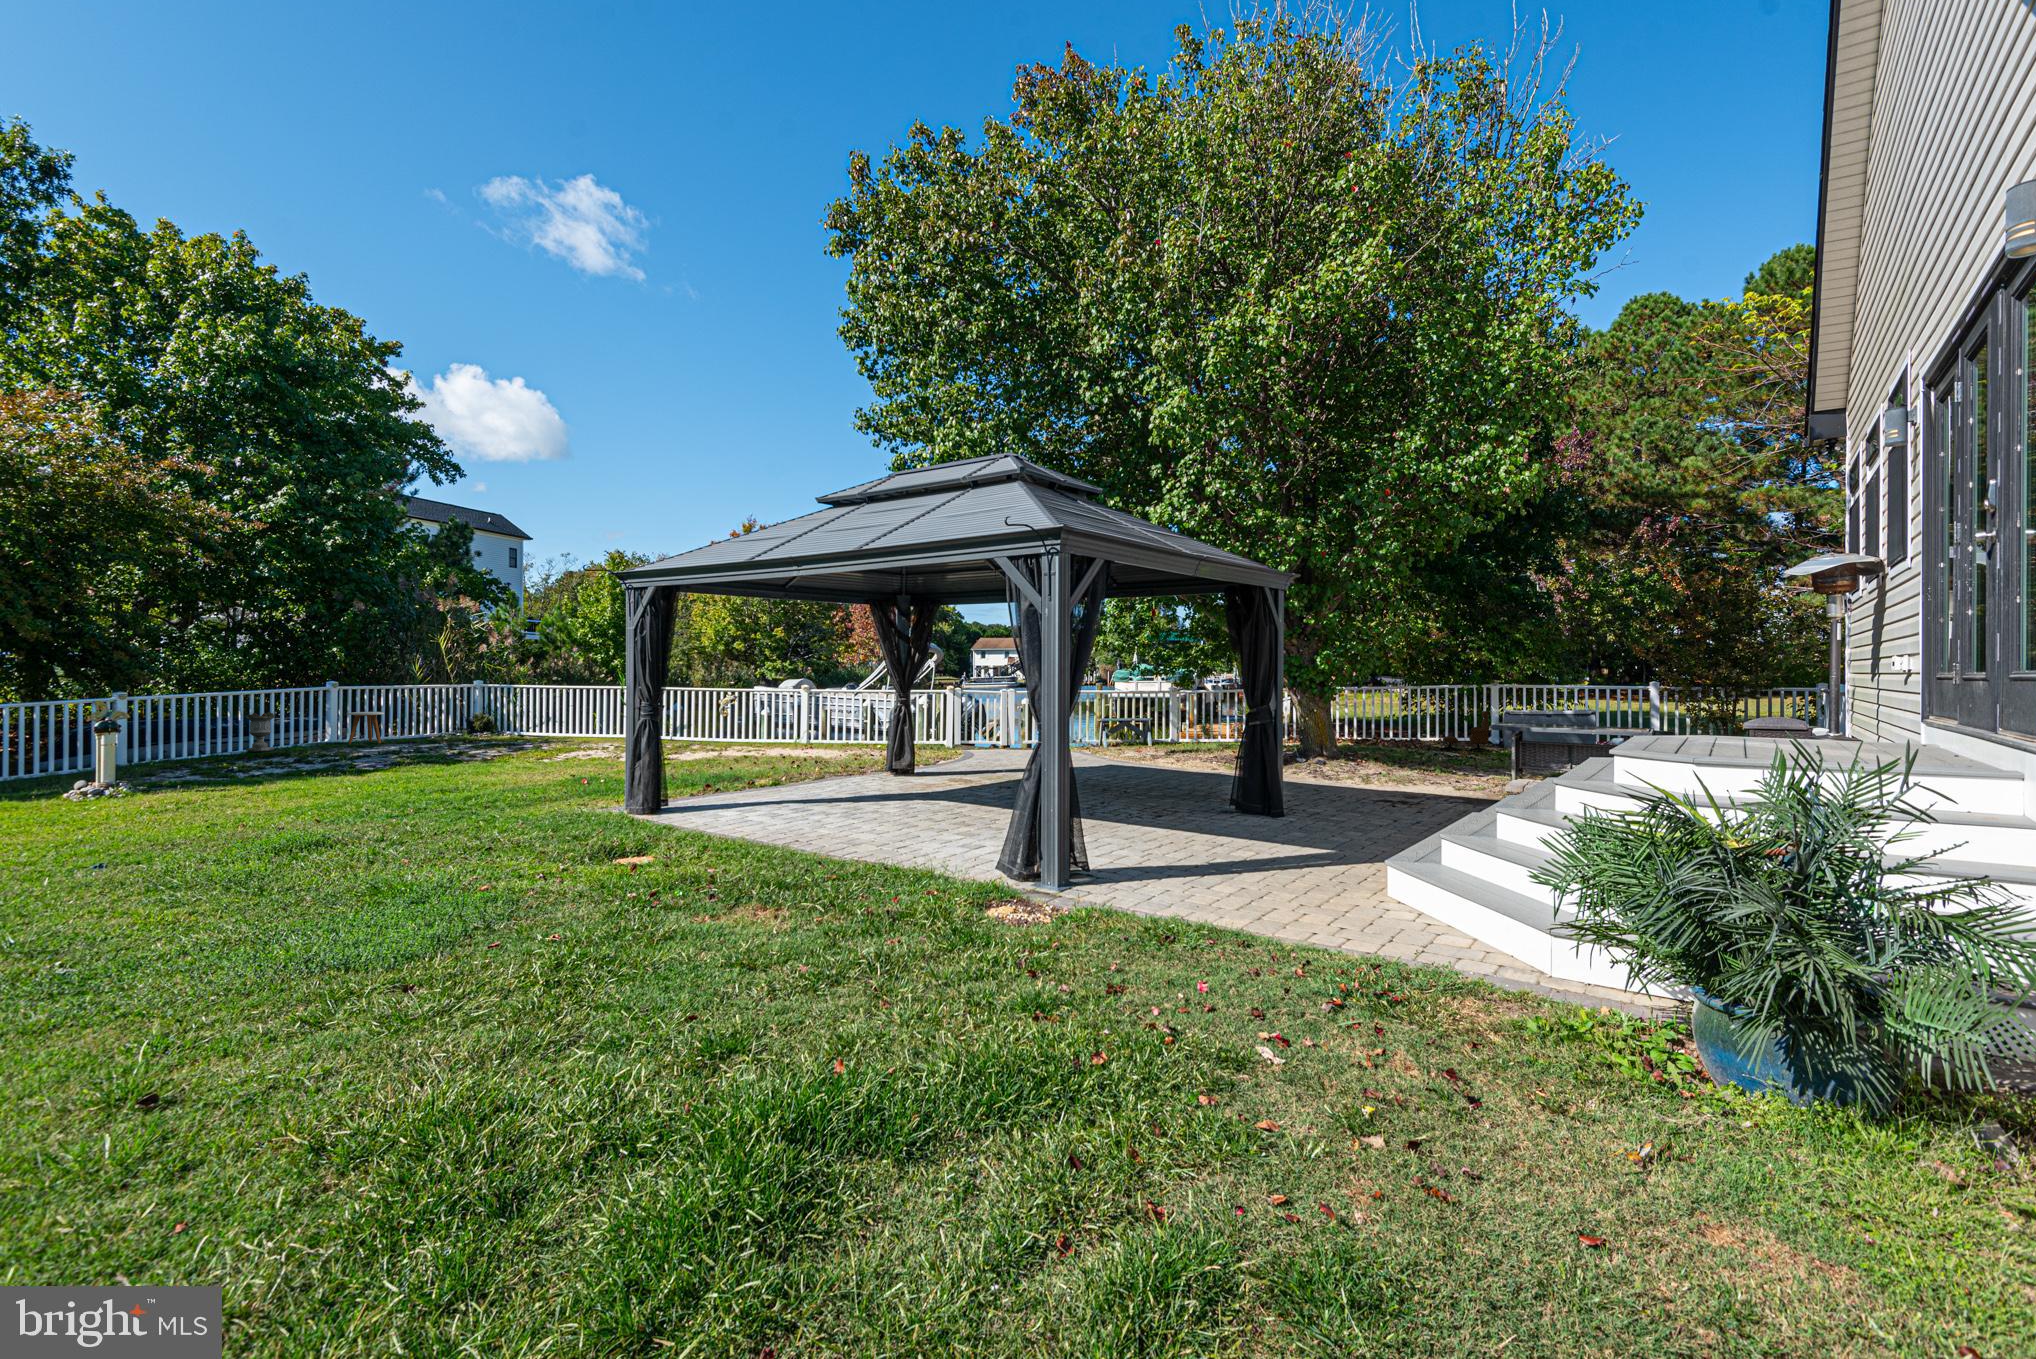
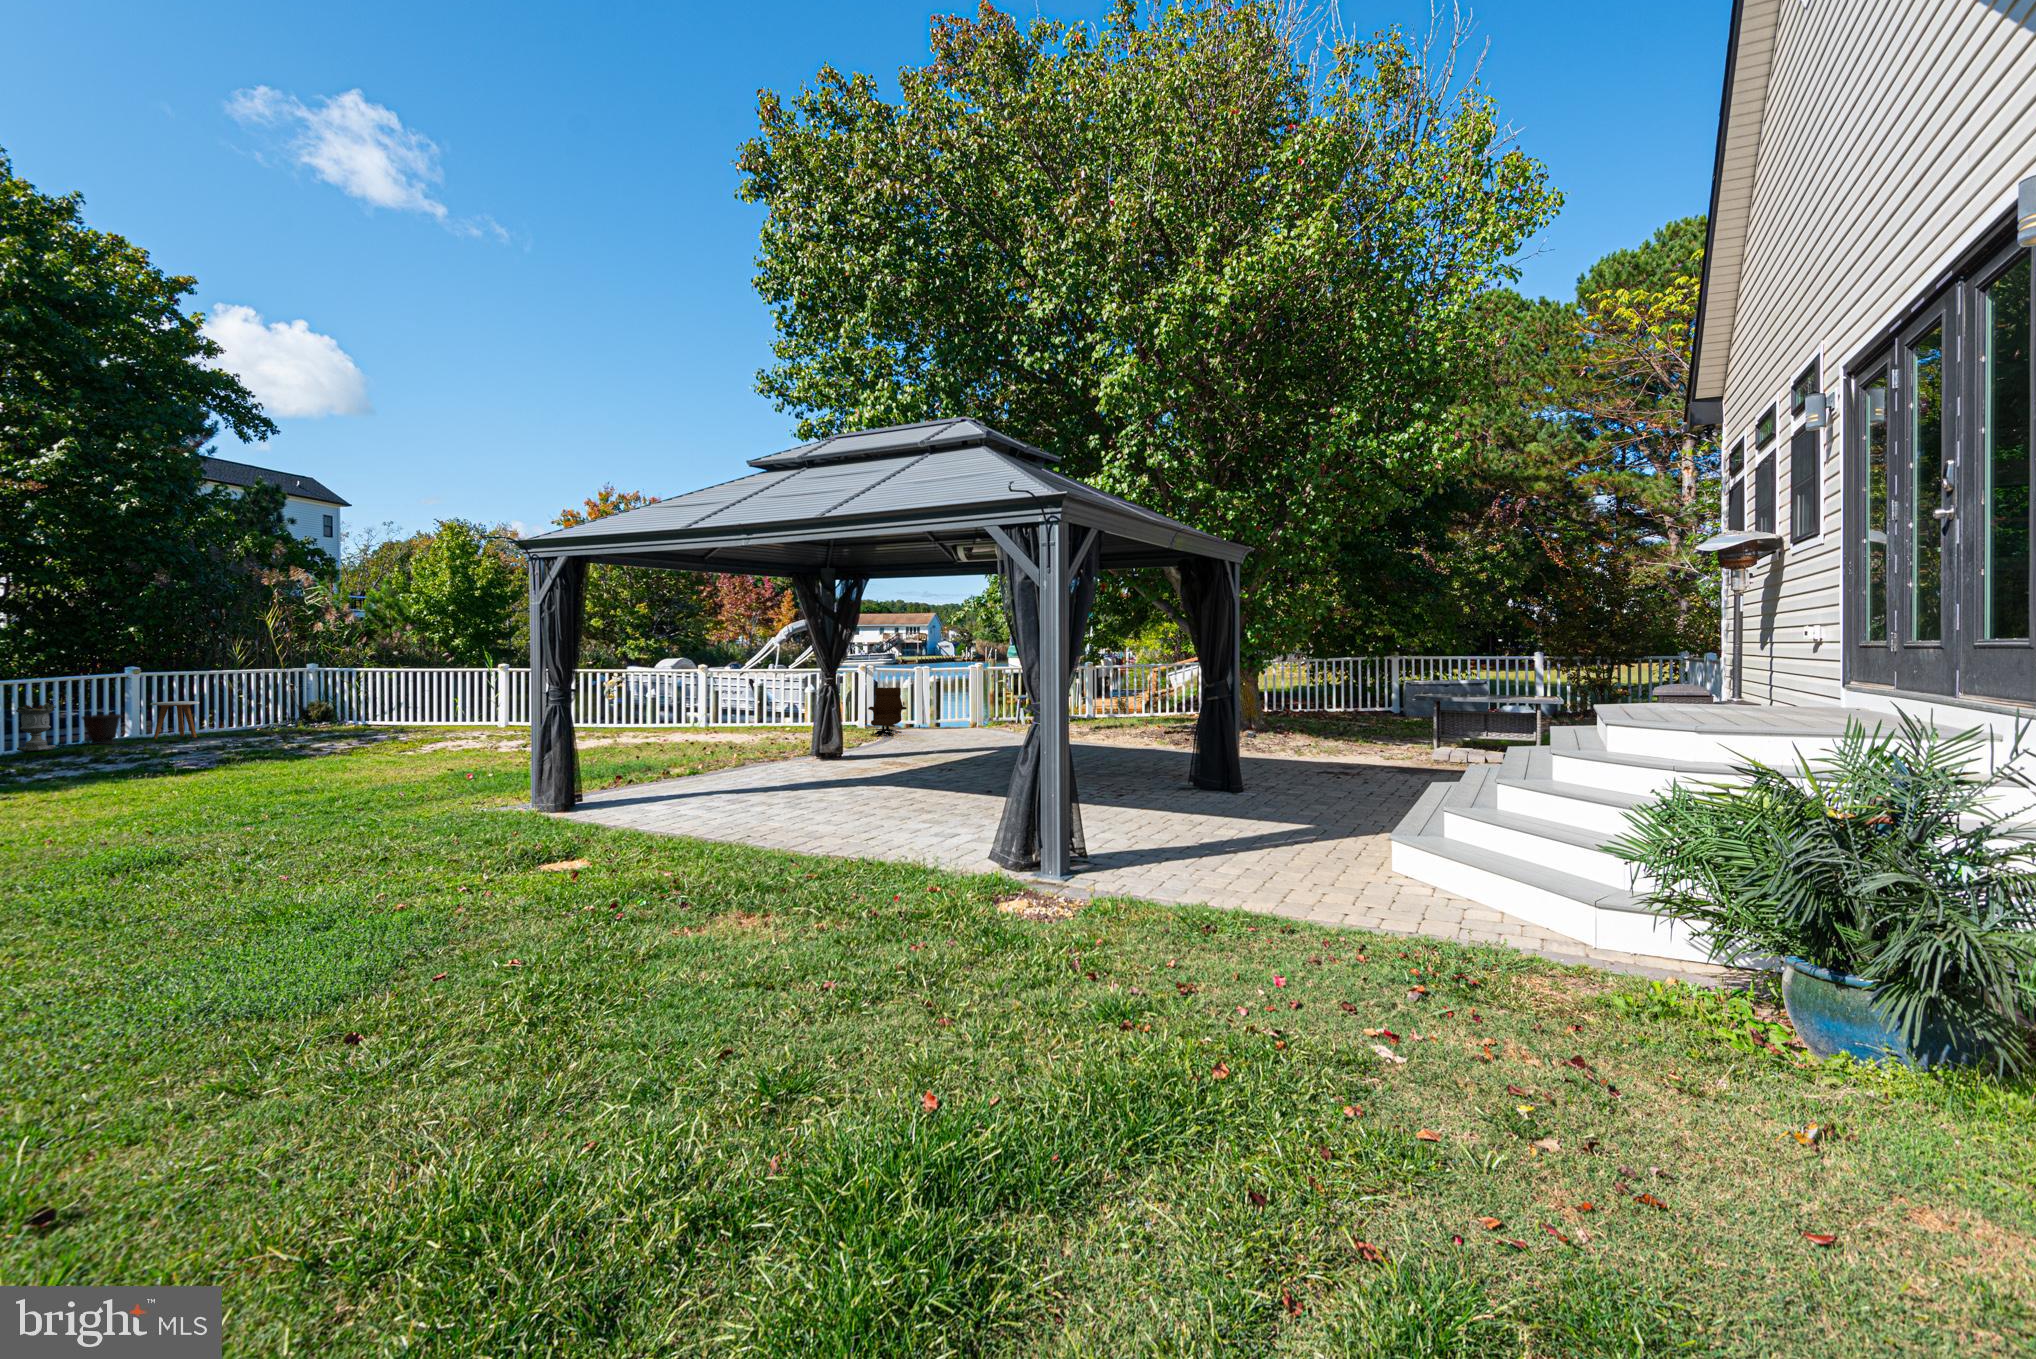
lounge chair: present [1440,711,1492,752] -> present [868,688,907,736]
bucket: none [294,721,328,747] -> present [82,714,122,745]

